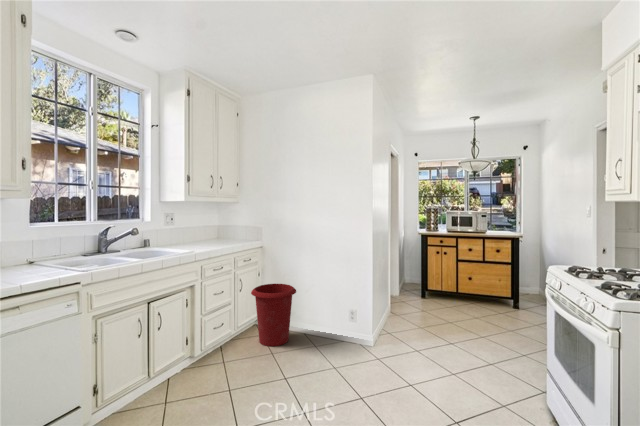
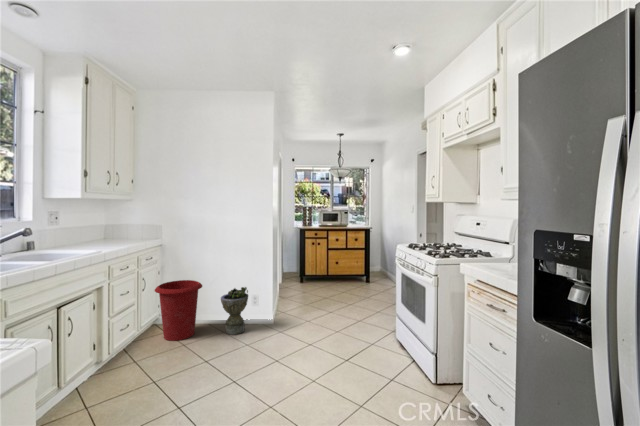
planter: none [312,298,342,351] -> present [221,287,248,335]

